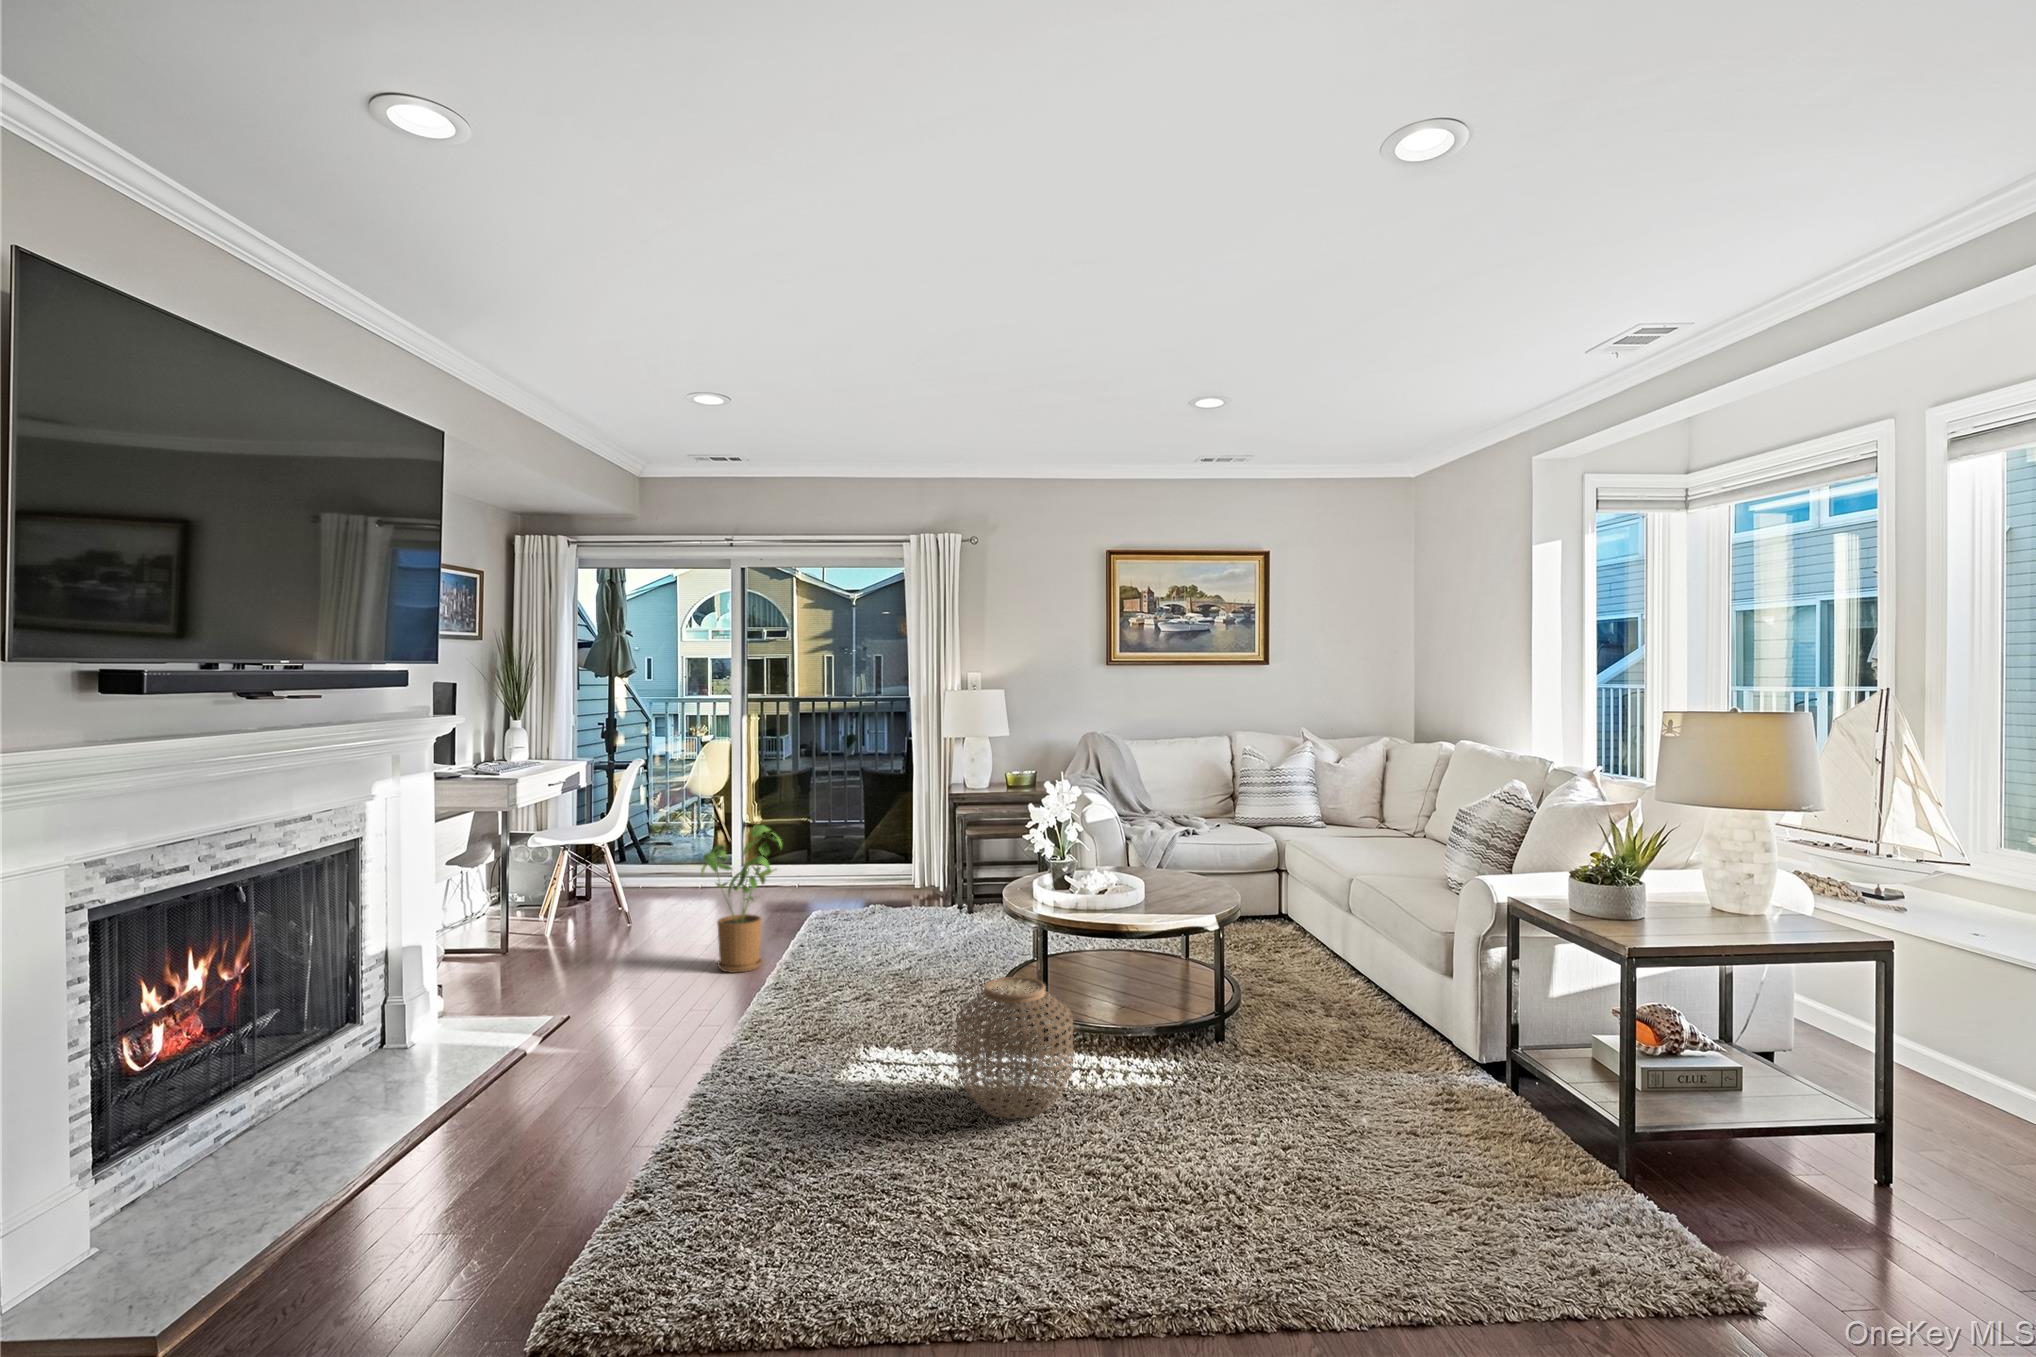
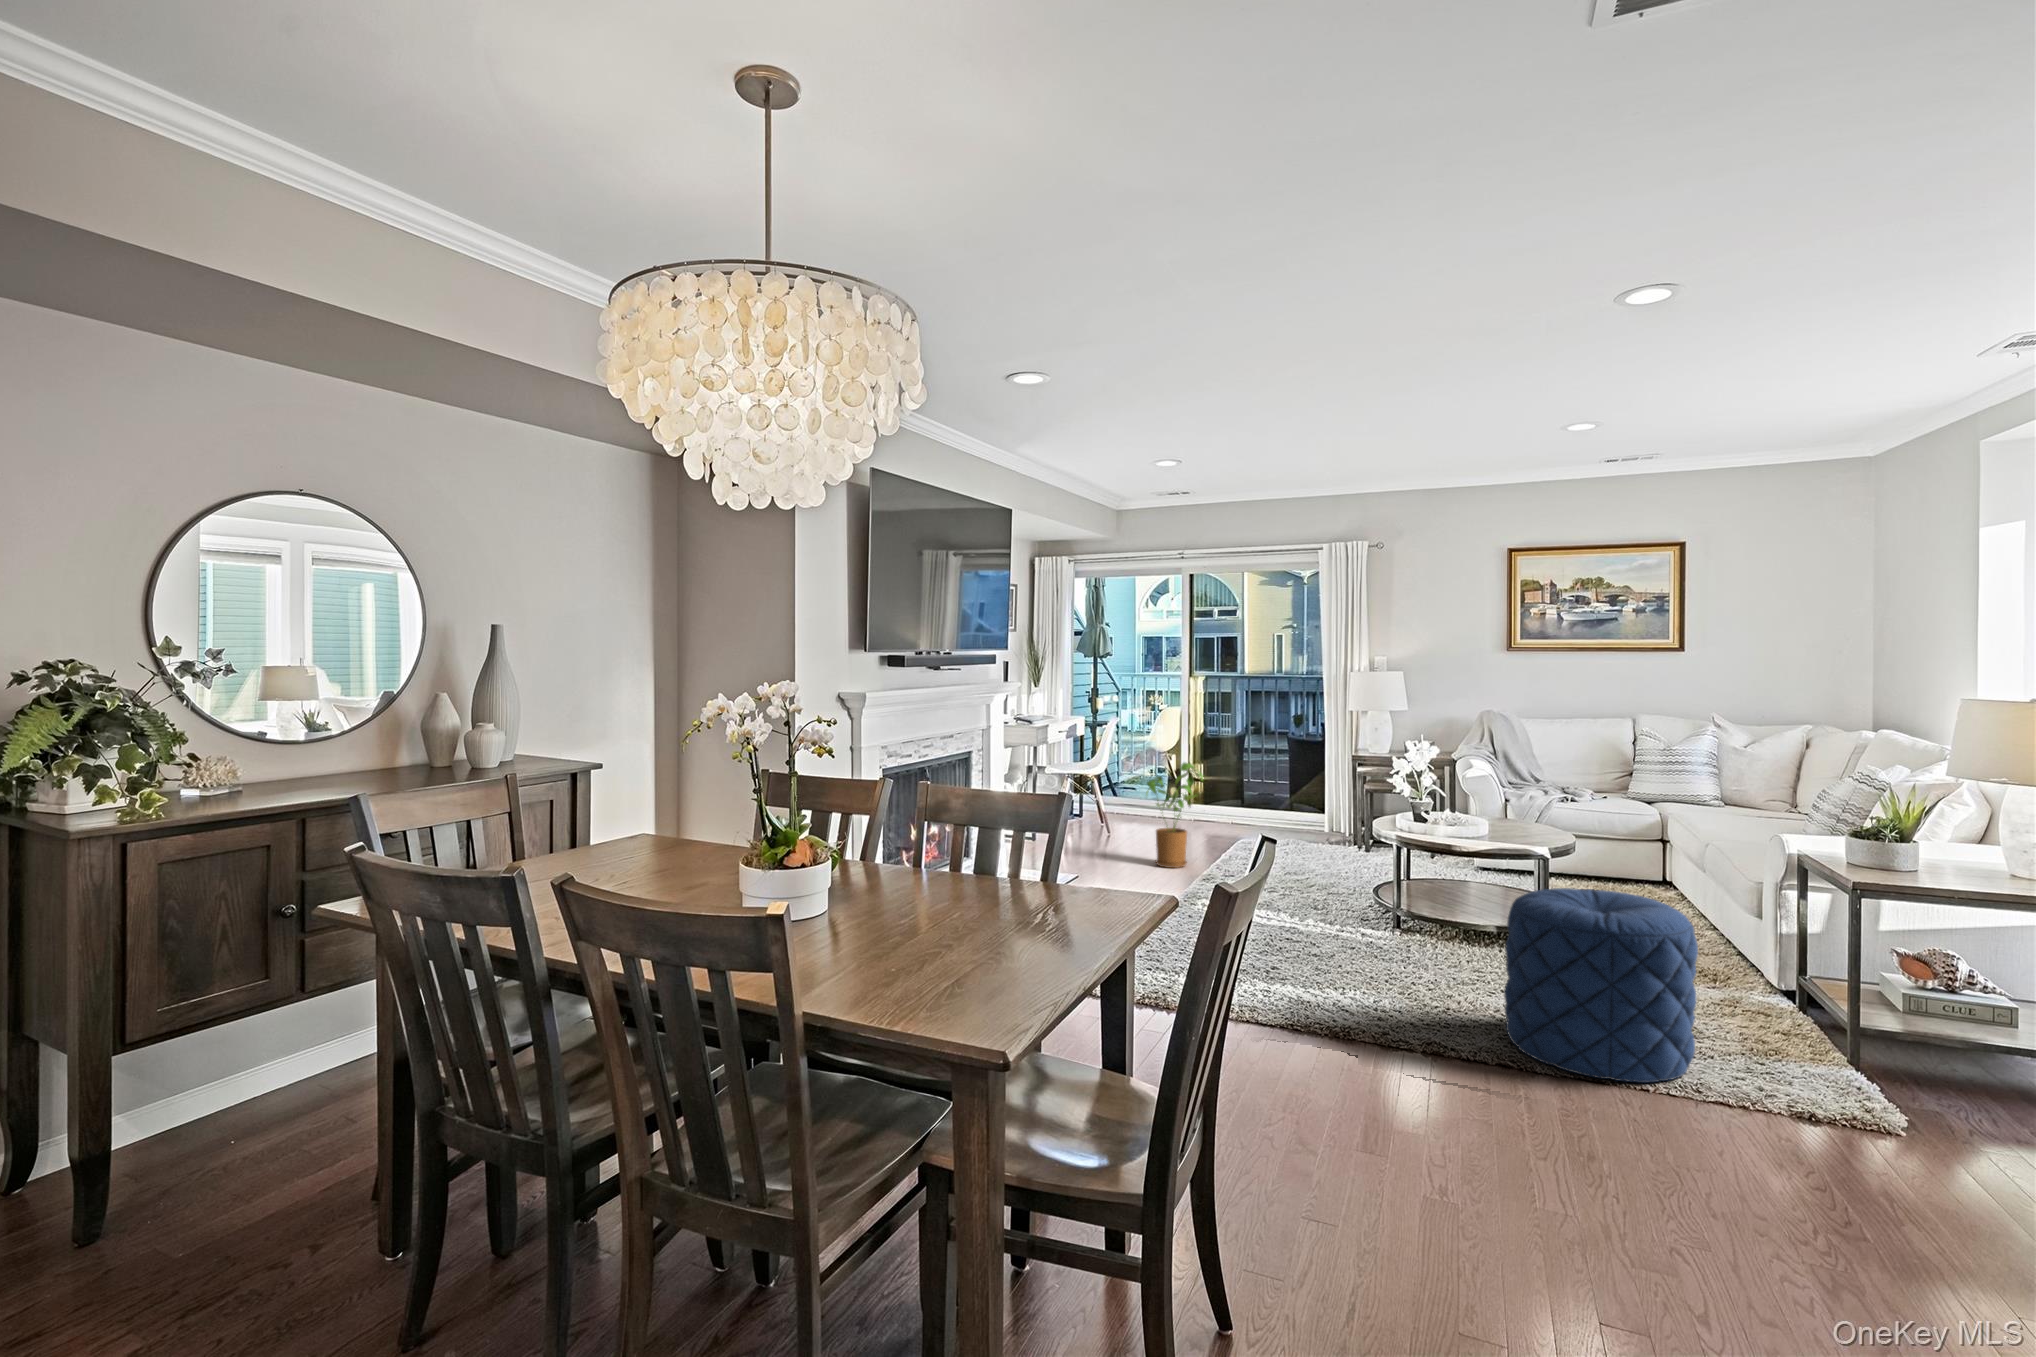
woven basket: present [956,977,1073,1119] -> none [1296,866,1385,964]
pouf: none [1272,994,1502,1274] -> present [1504,888,1698,1083]

